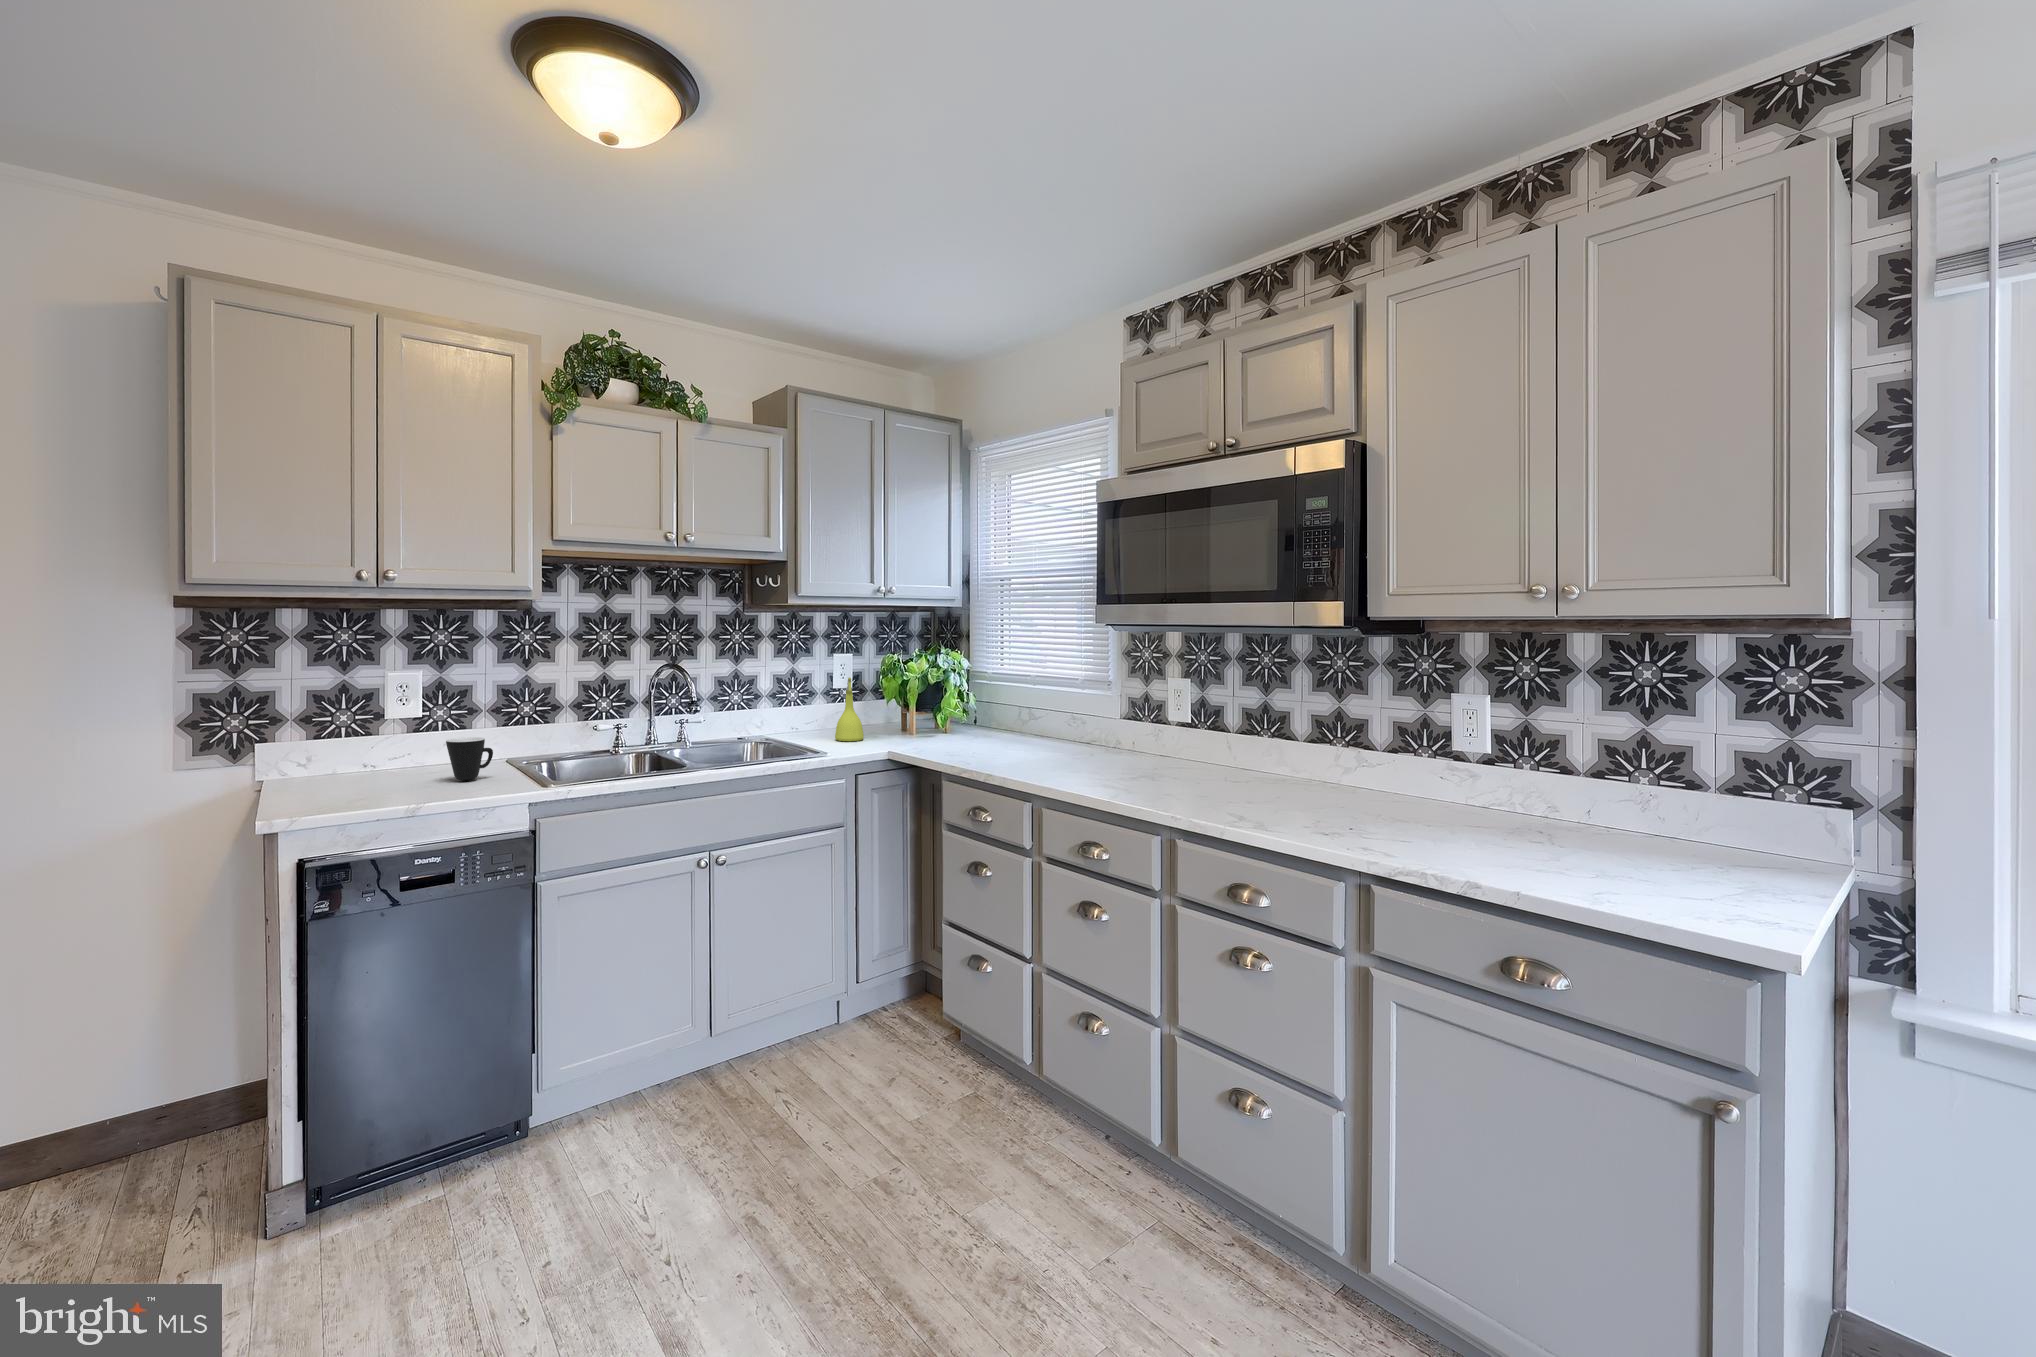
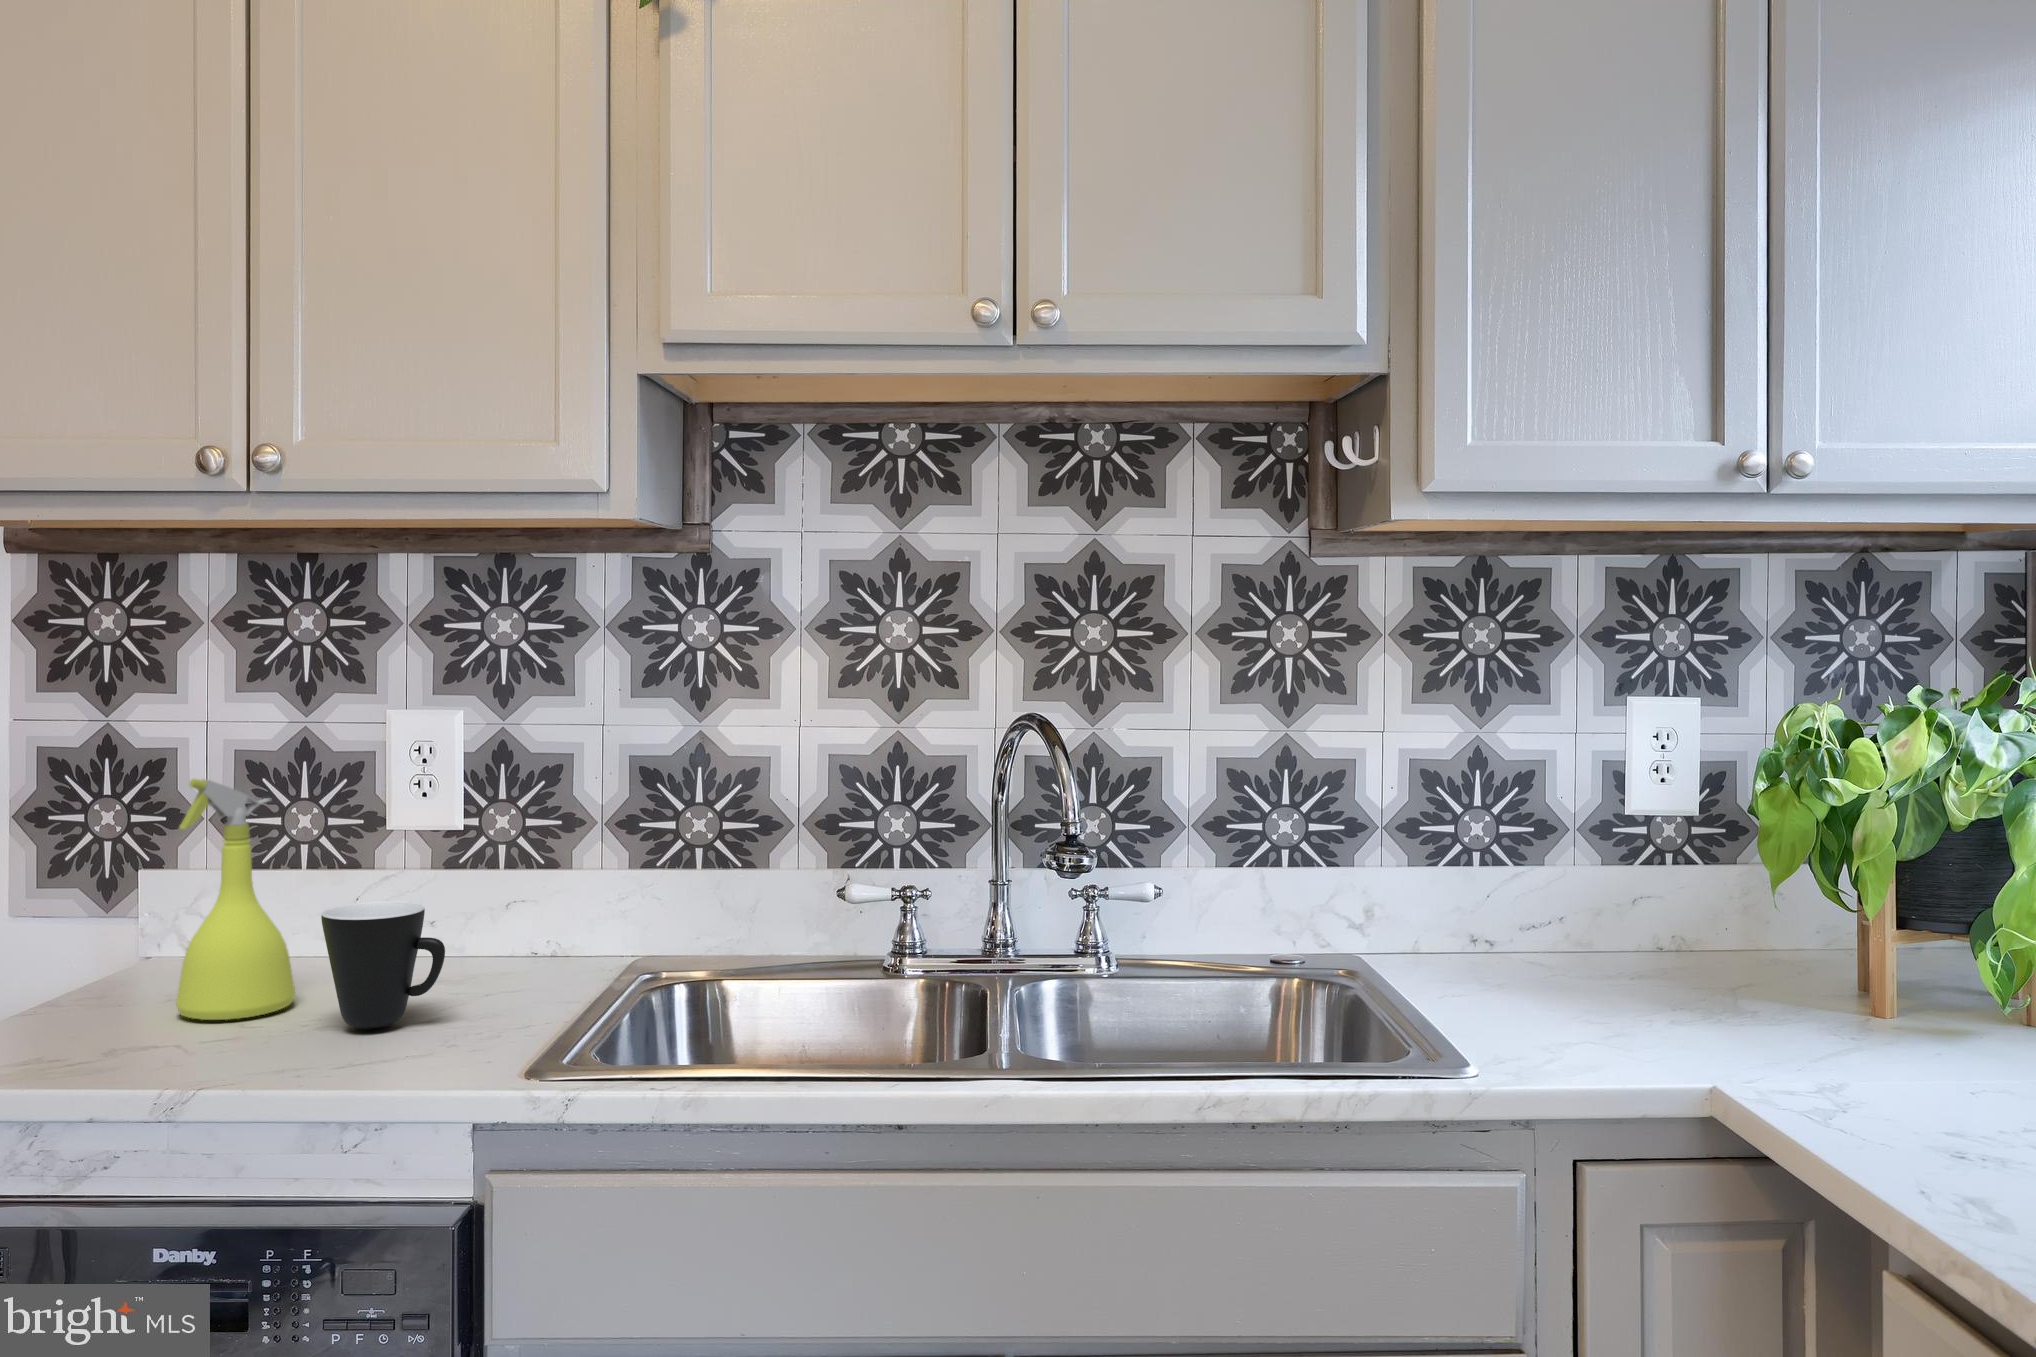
spray bottle: present [835,678,864,741] -> present [176,779,295,1020]

